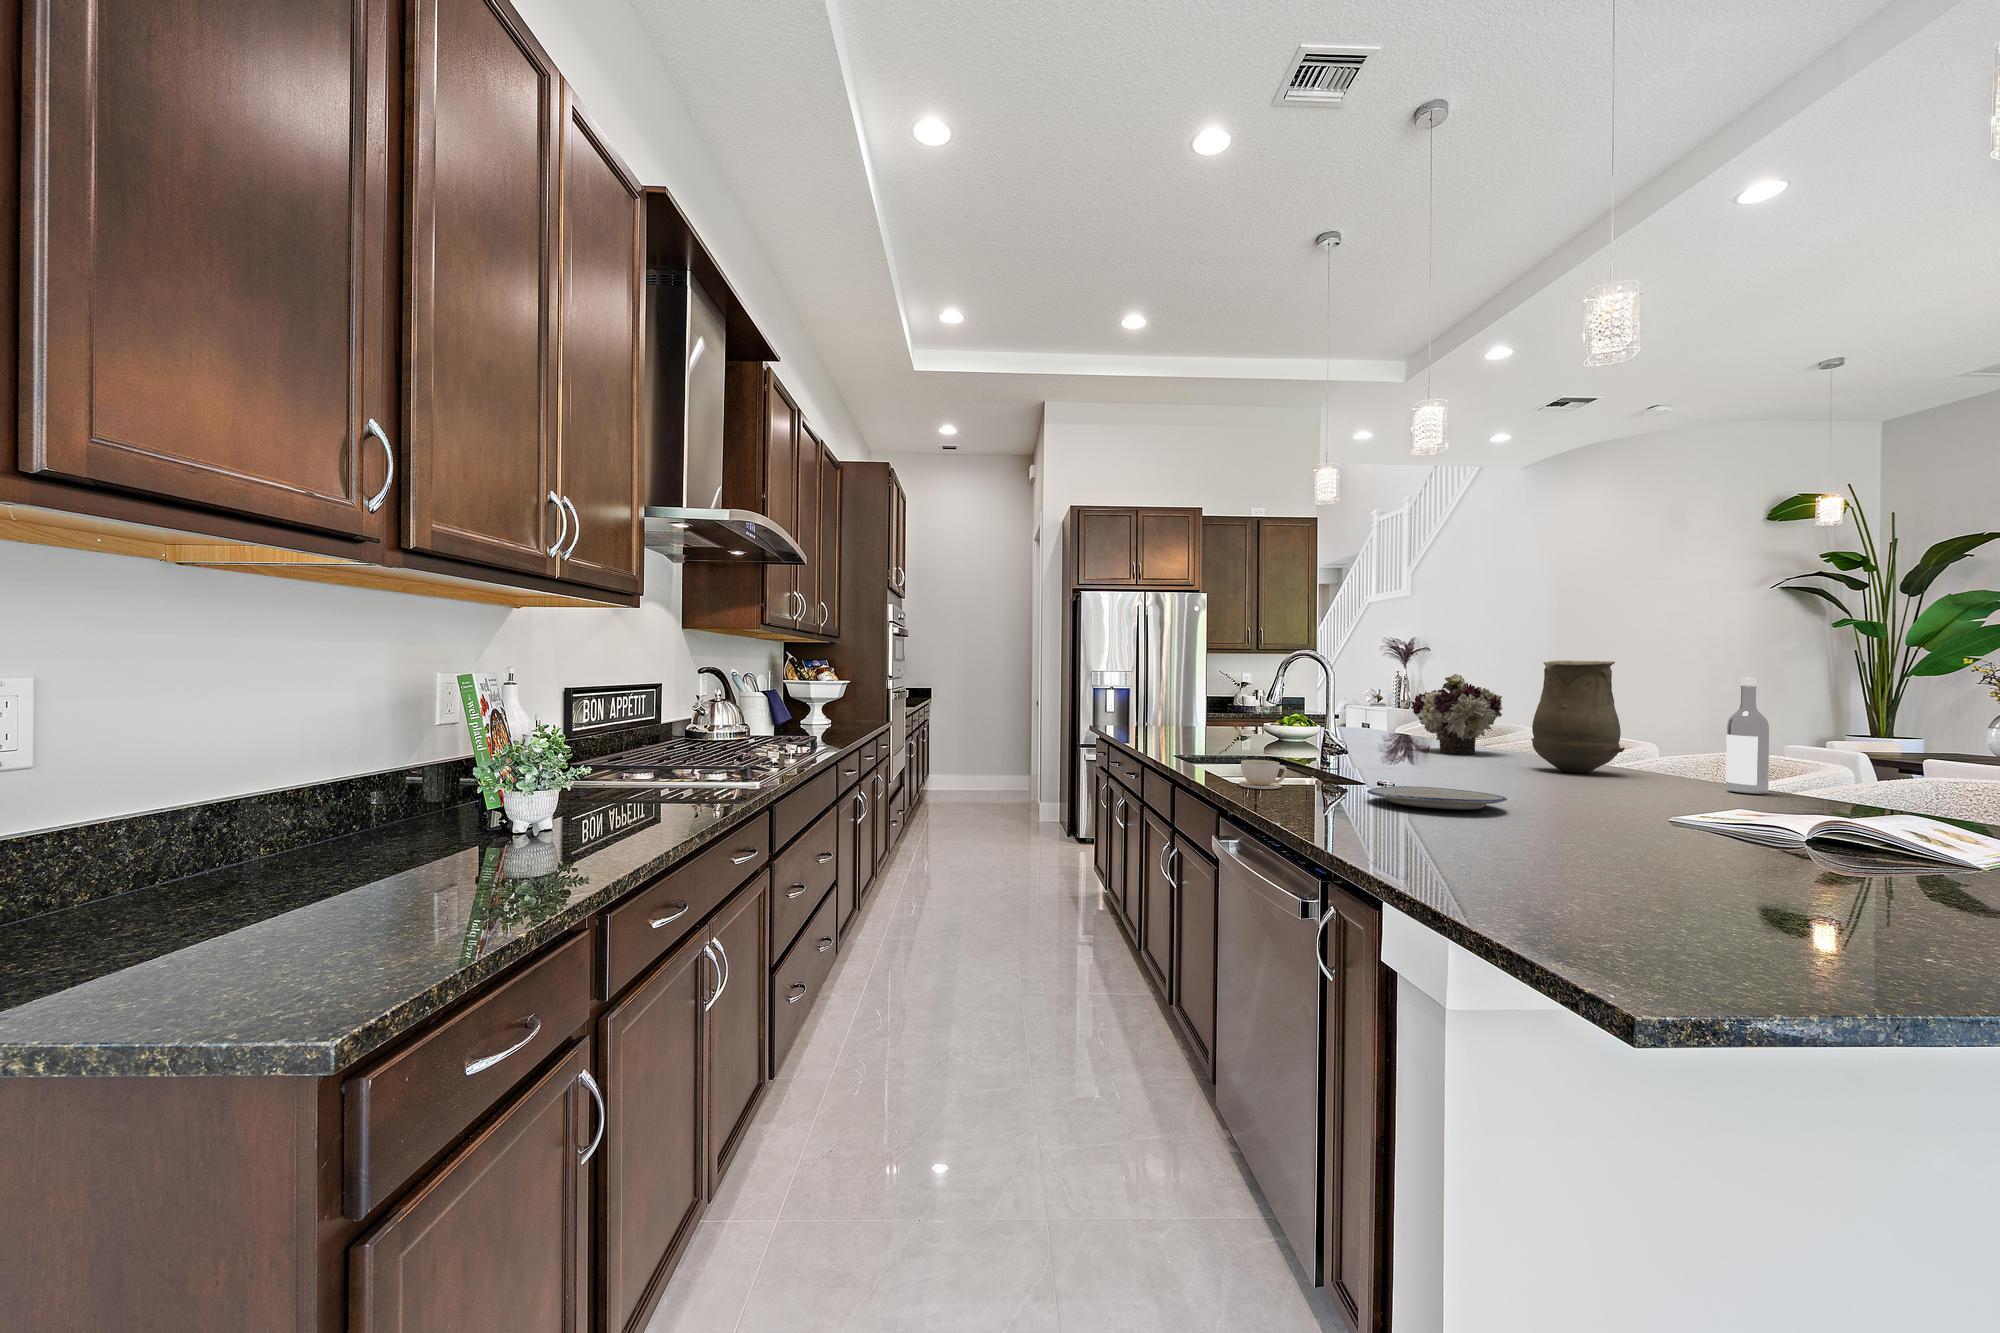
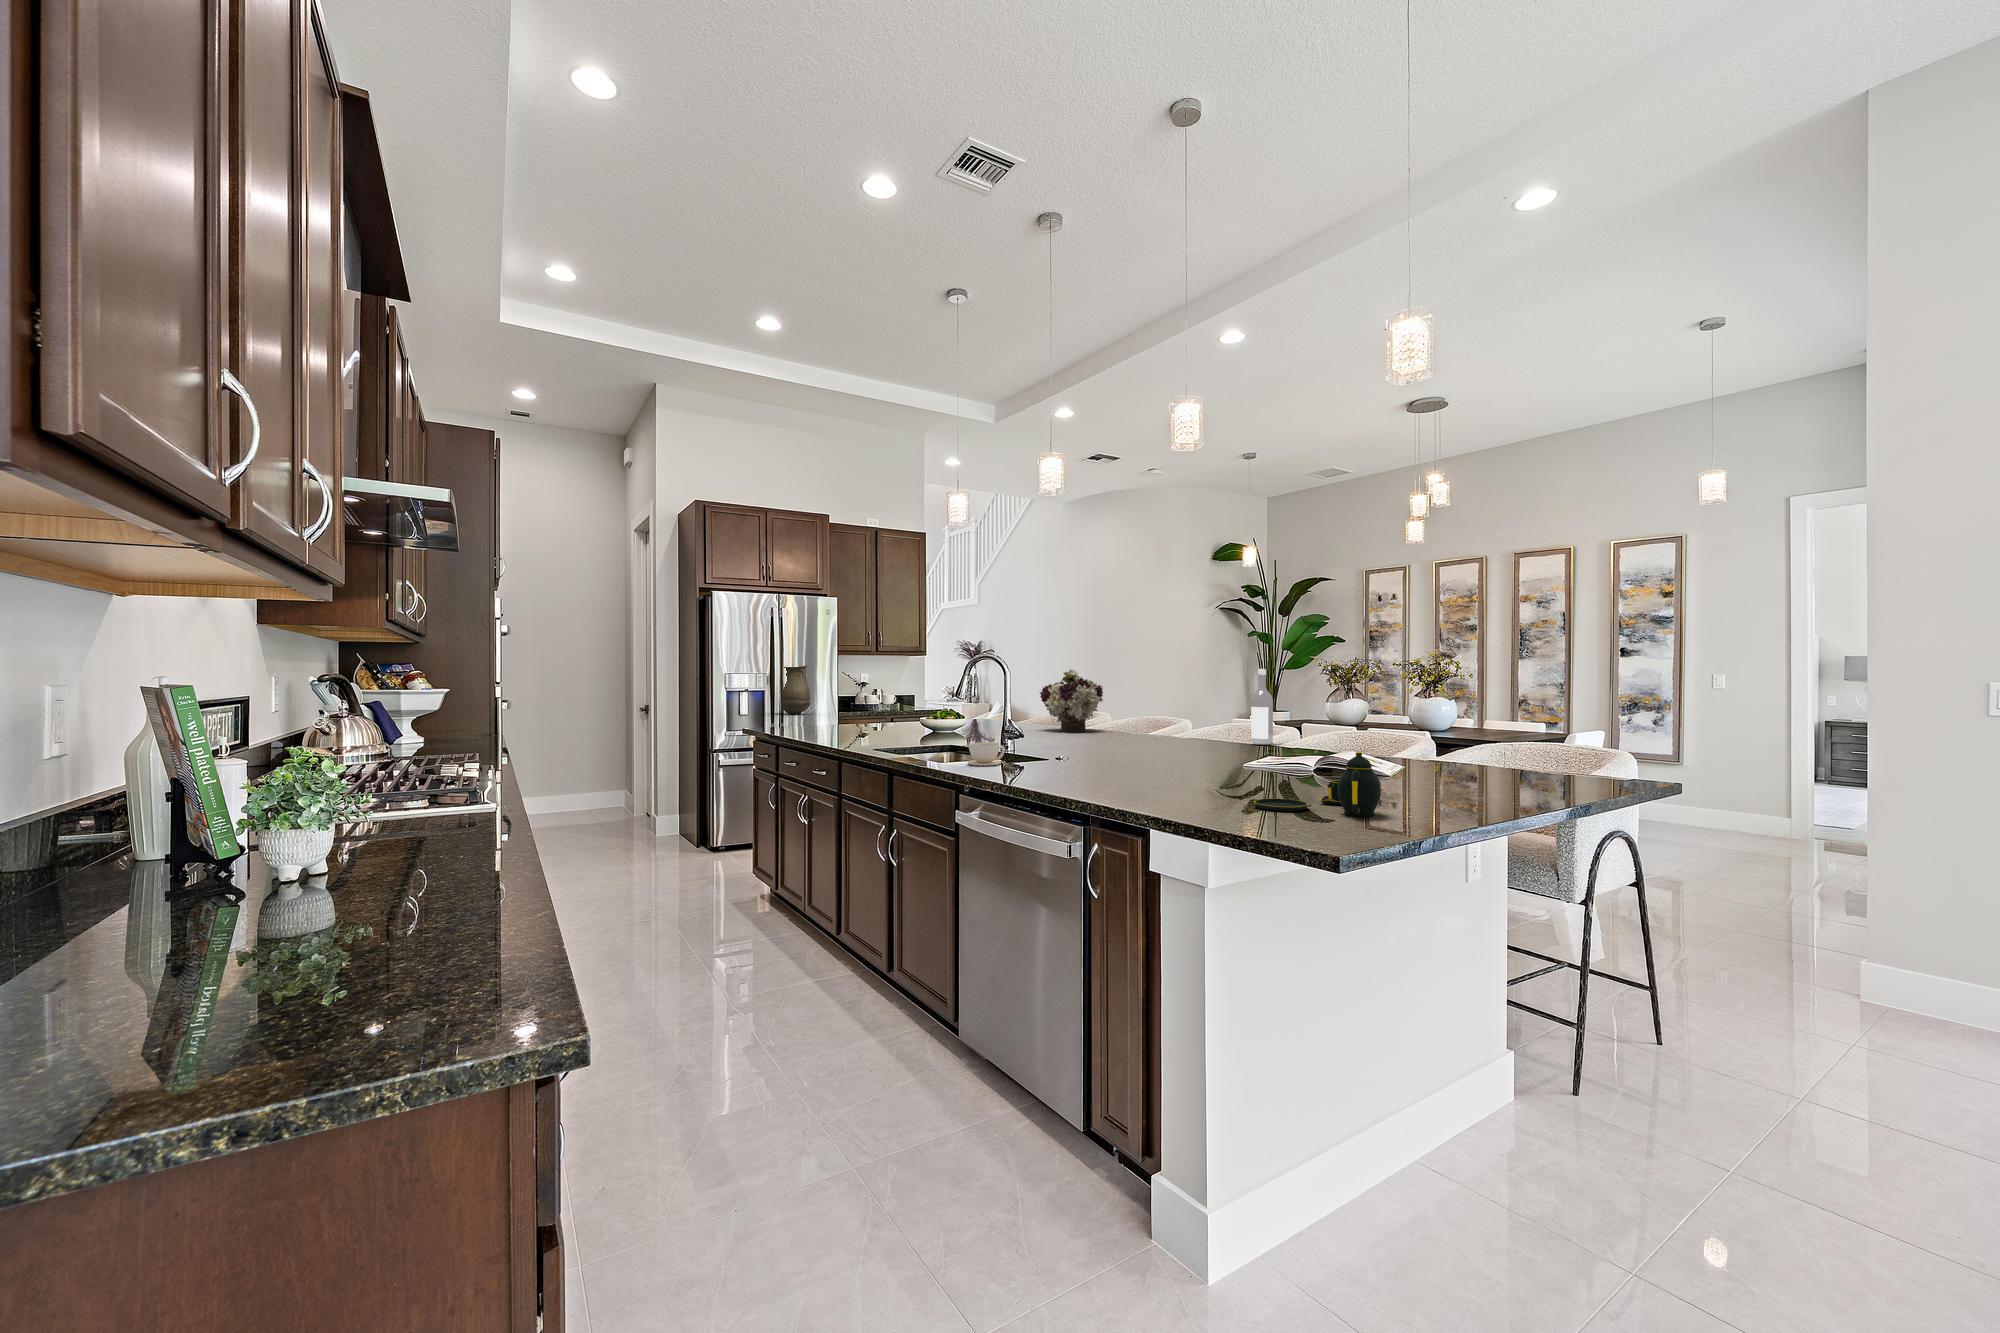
vase: present [1531,660,1625,773] -> present [781,665,810,715]
plate: present [1367,786,1507,810] -> none [1071,754,1163,768]
teapot: none [1560,826,1815,945] -> present [1254,752,1381,816]

